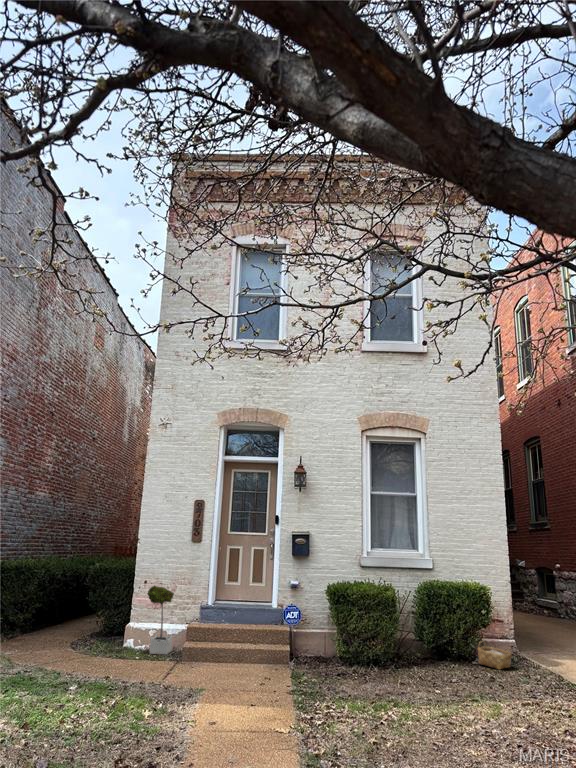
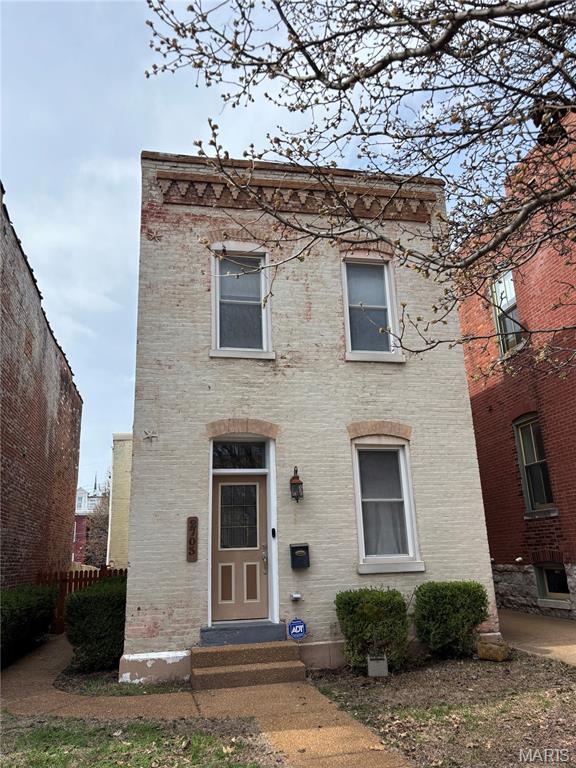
potted tree: present [148,586,174,654] -> present [356,603,388,677]

